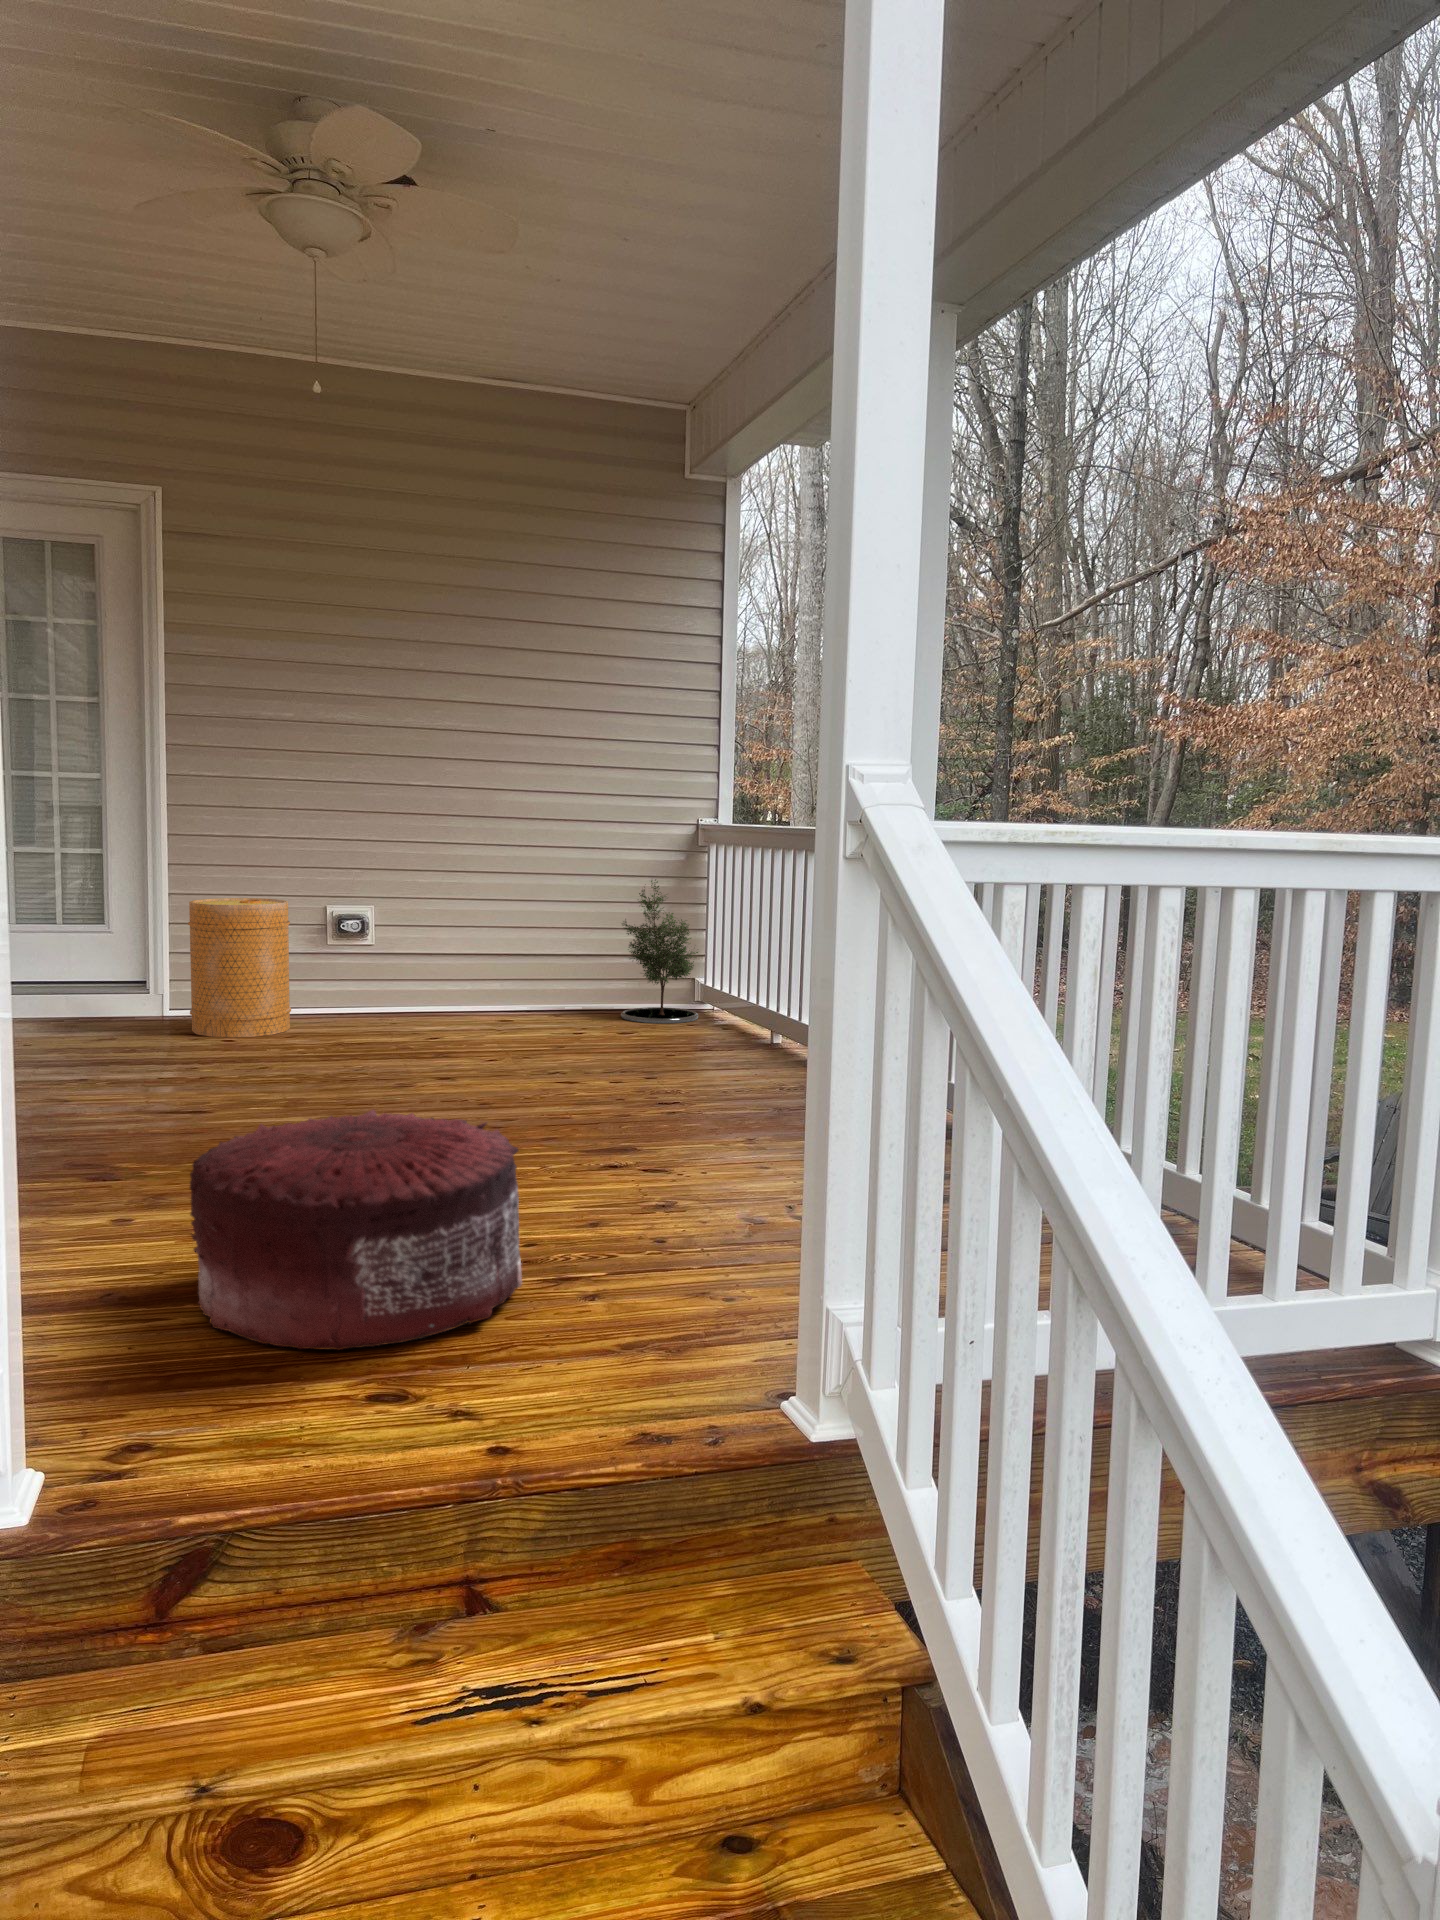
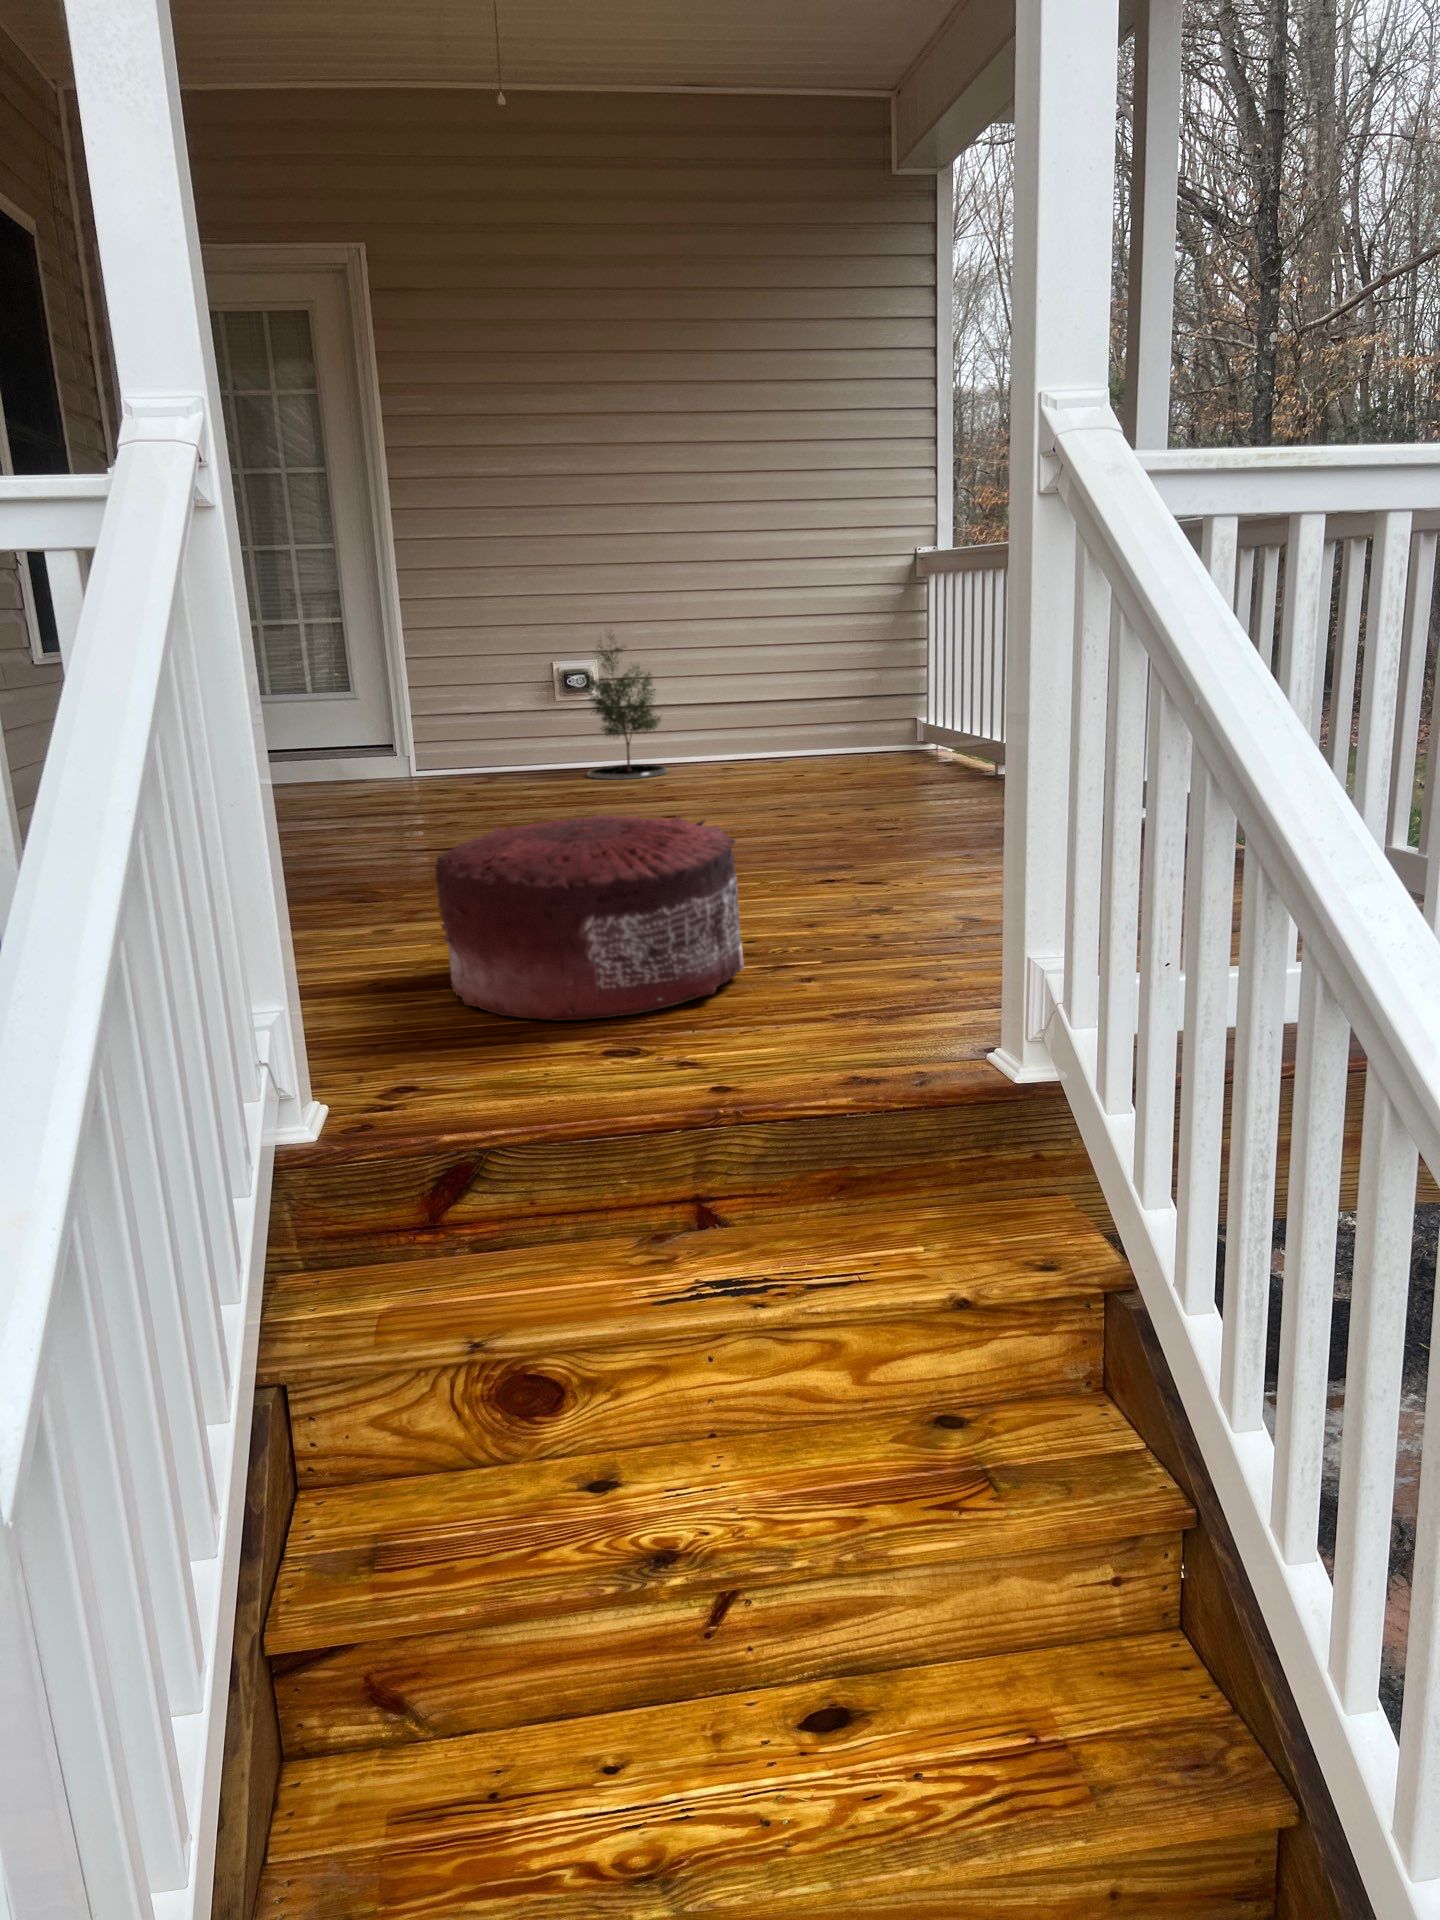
potted tree: present [621,879,698,1023] -> present [584,634,667,779]
basket: present [188,898,291,1037] -> none [425,655,526,789]

